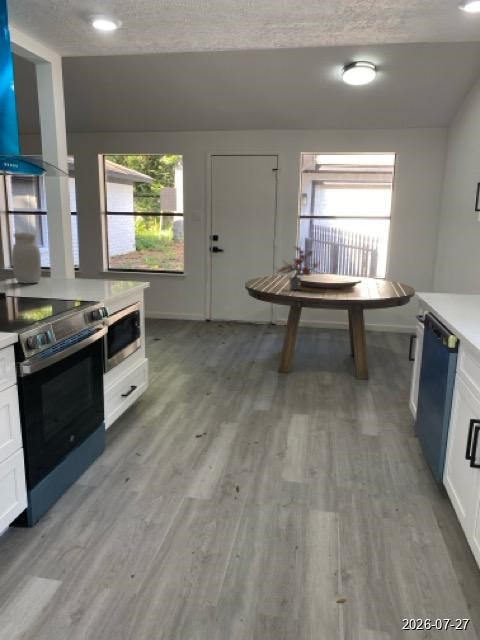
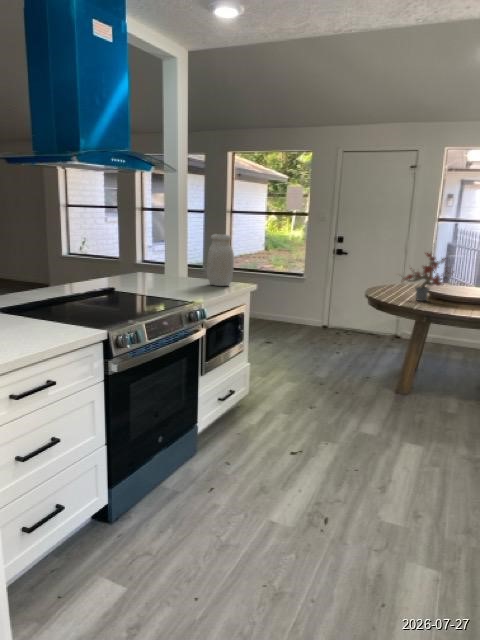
jar: present [12,232,41,283] -> present [207,234,234,286]

